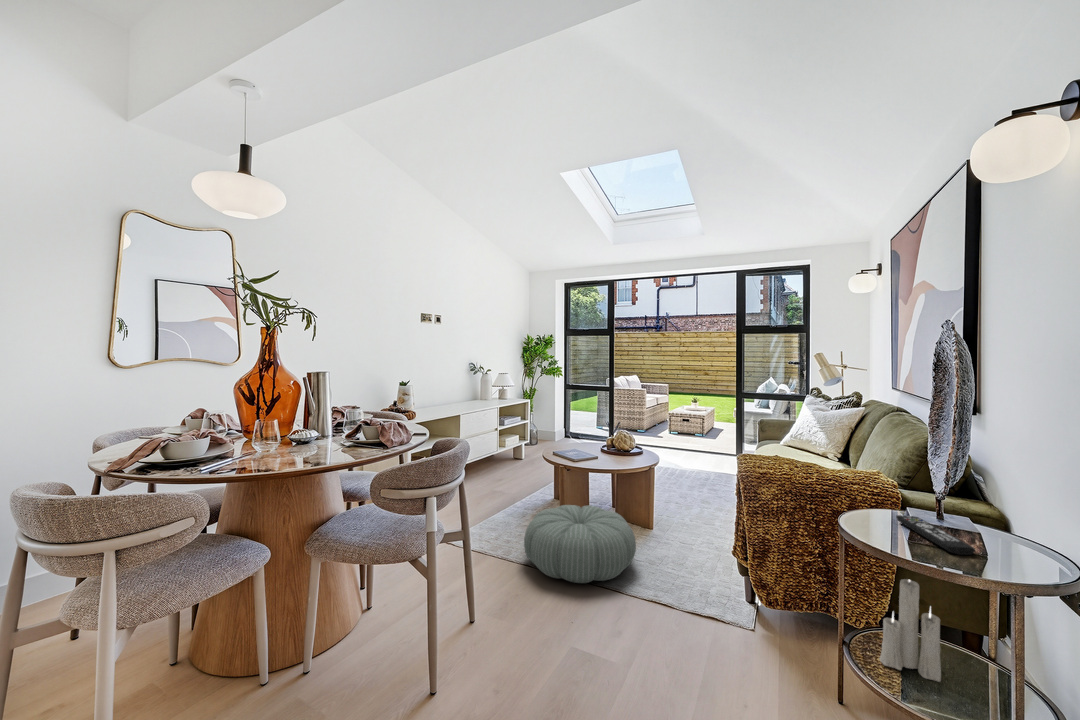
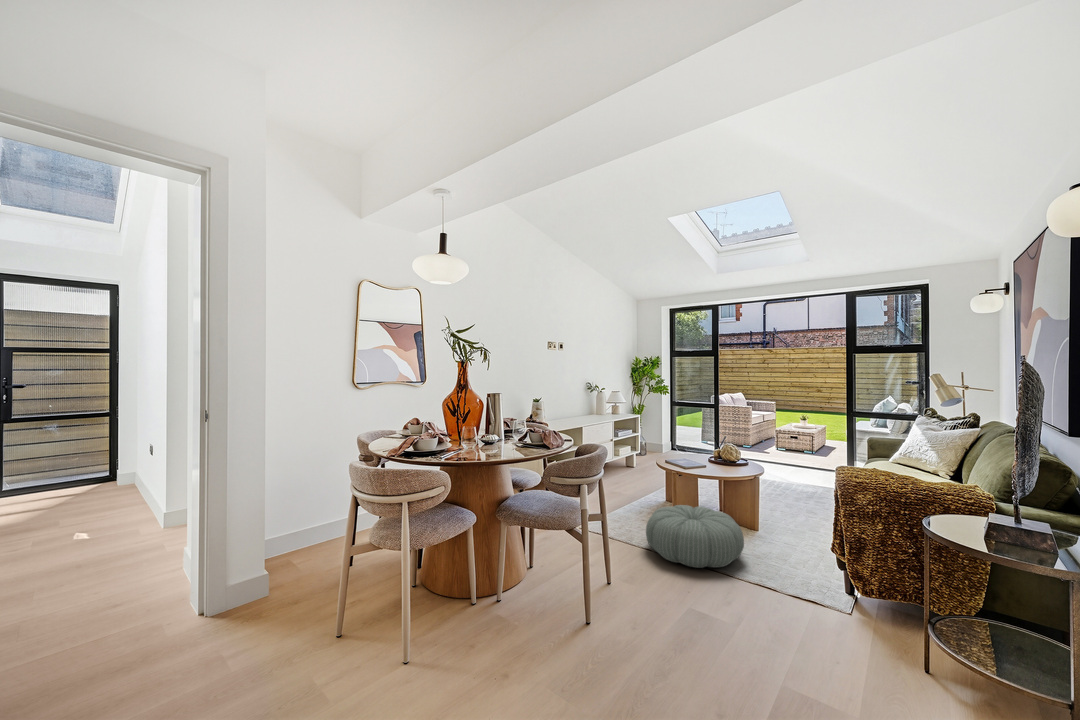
remote control: present [896,515,975,555] -> none [973,518,1032,547]
candle: present [880,579,941,682] -> none [960,559,1016,656]

